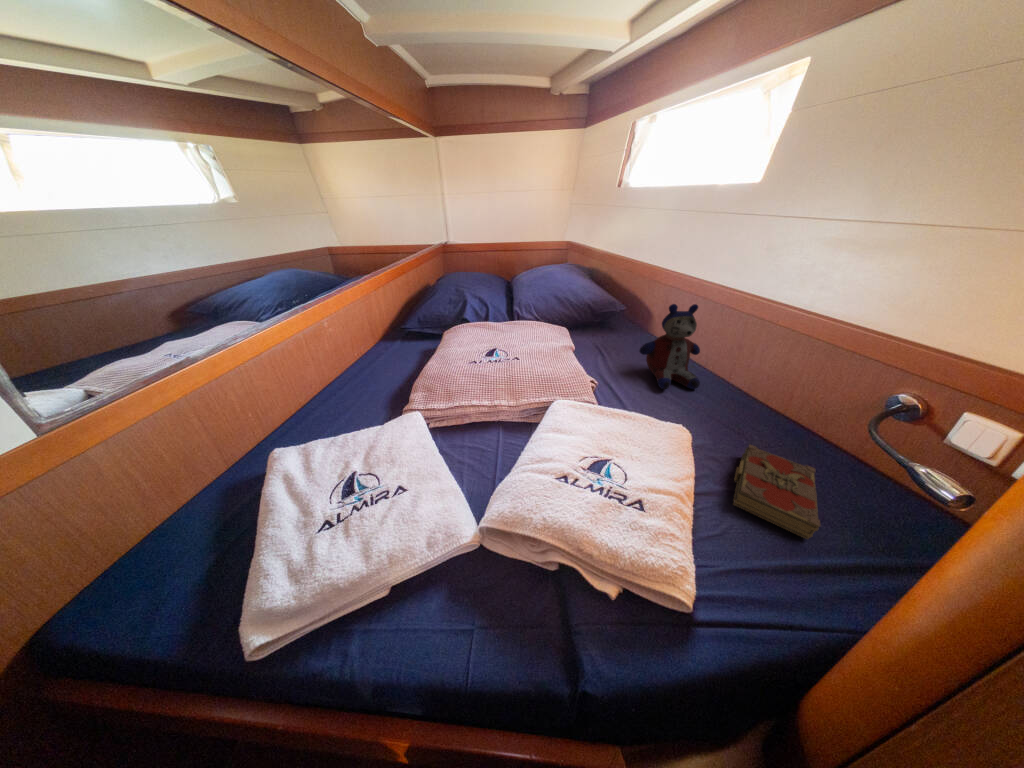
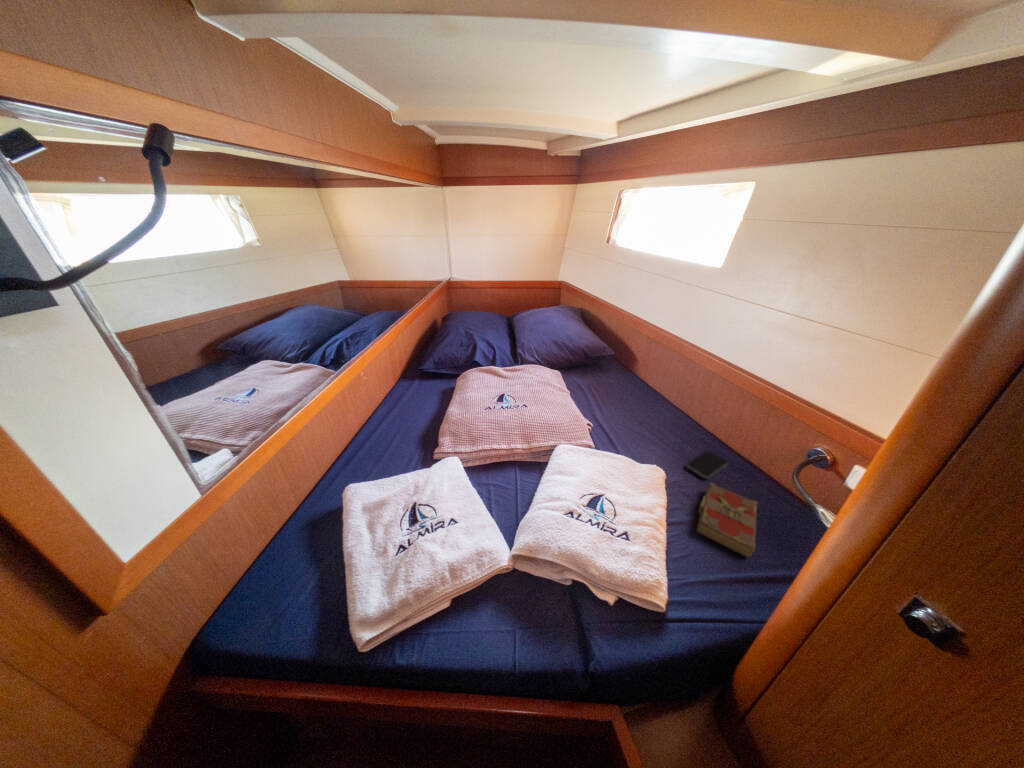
stuffed bear: present [640,304,700,389] -> none [626,363,676,431]
smartphone: none [715,410,768,441] -> present [687,451,728,478]

